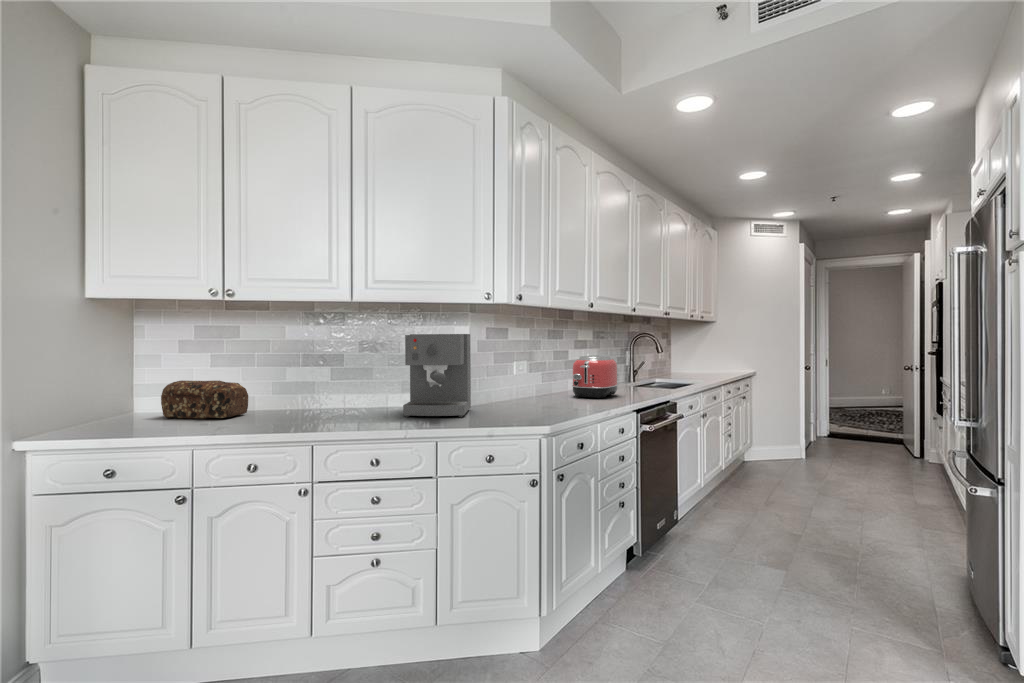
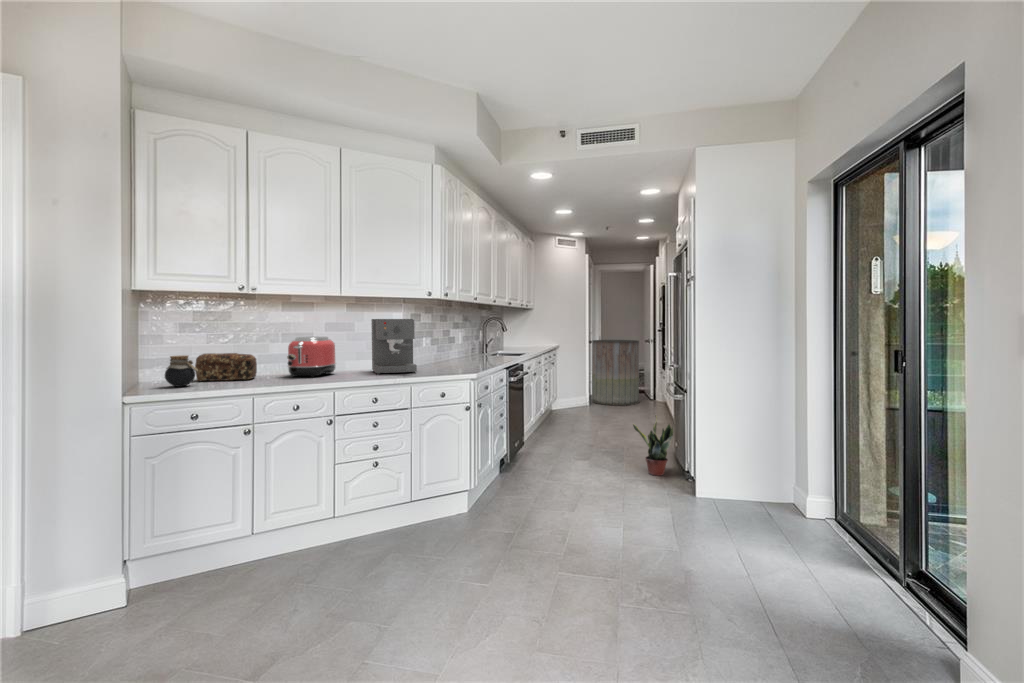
toaster: present [572,355,618,399] -> present [287,337,336,377]
trash can: none [811,364,892,464] -> present [592,340,639,406]
jar: none [91,384,141,428] -> present [165,355,200,387]
potted plant: none [873,514,970,641] -> present [633,422,673,476]

